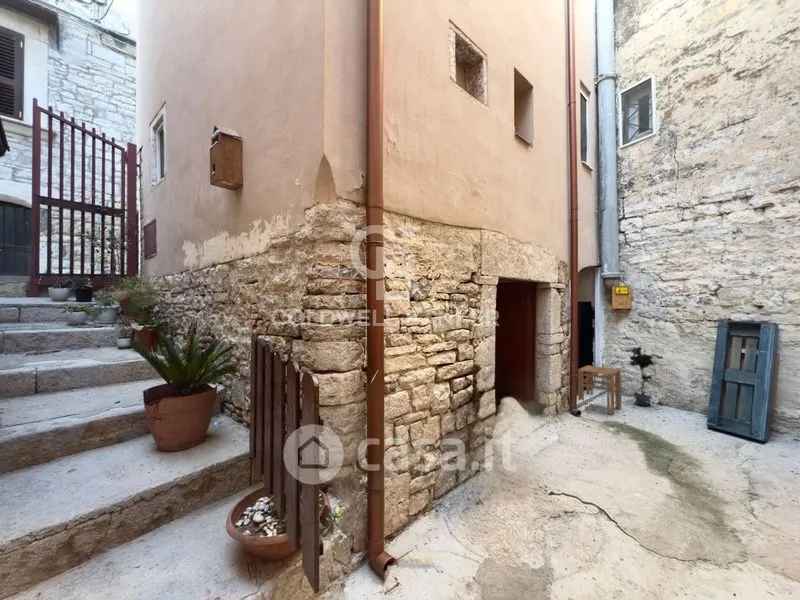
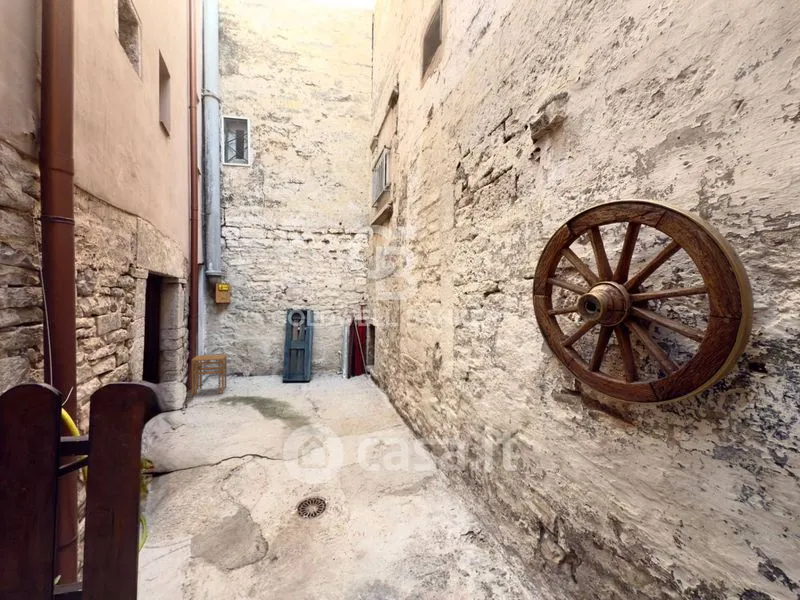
potted plant: present [623,345,663,406] -> none [223,332,256,381]

